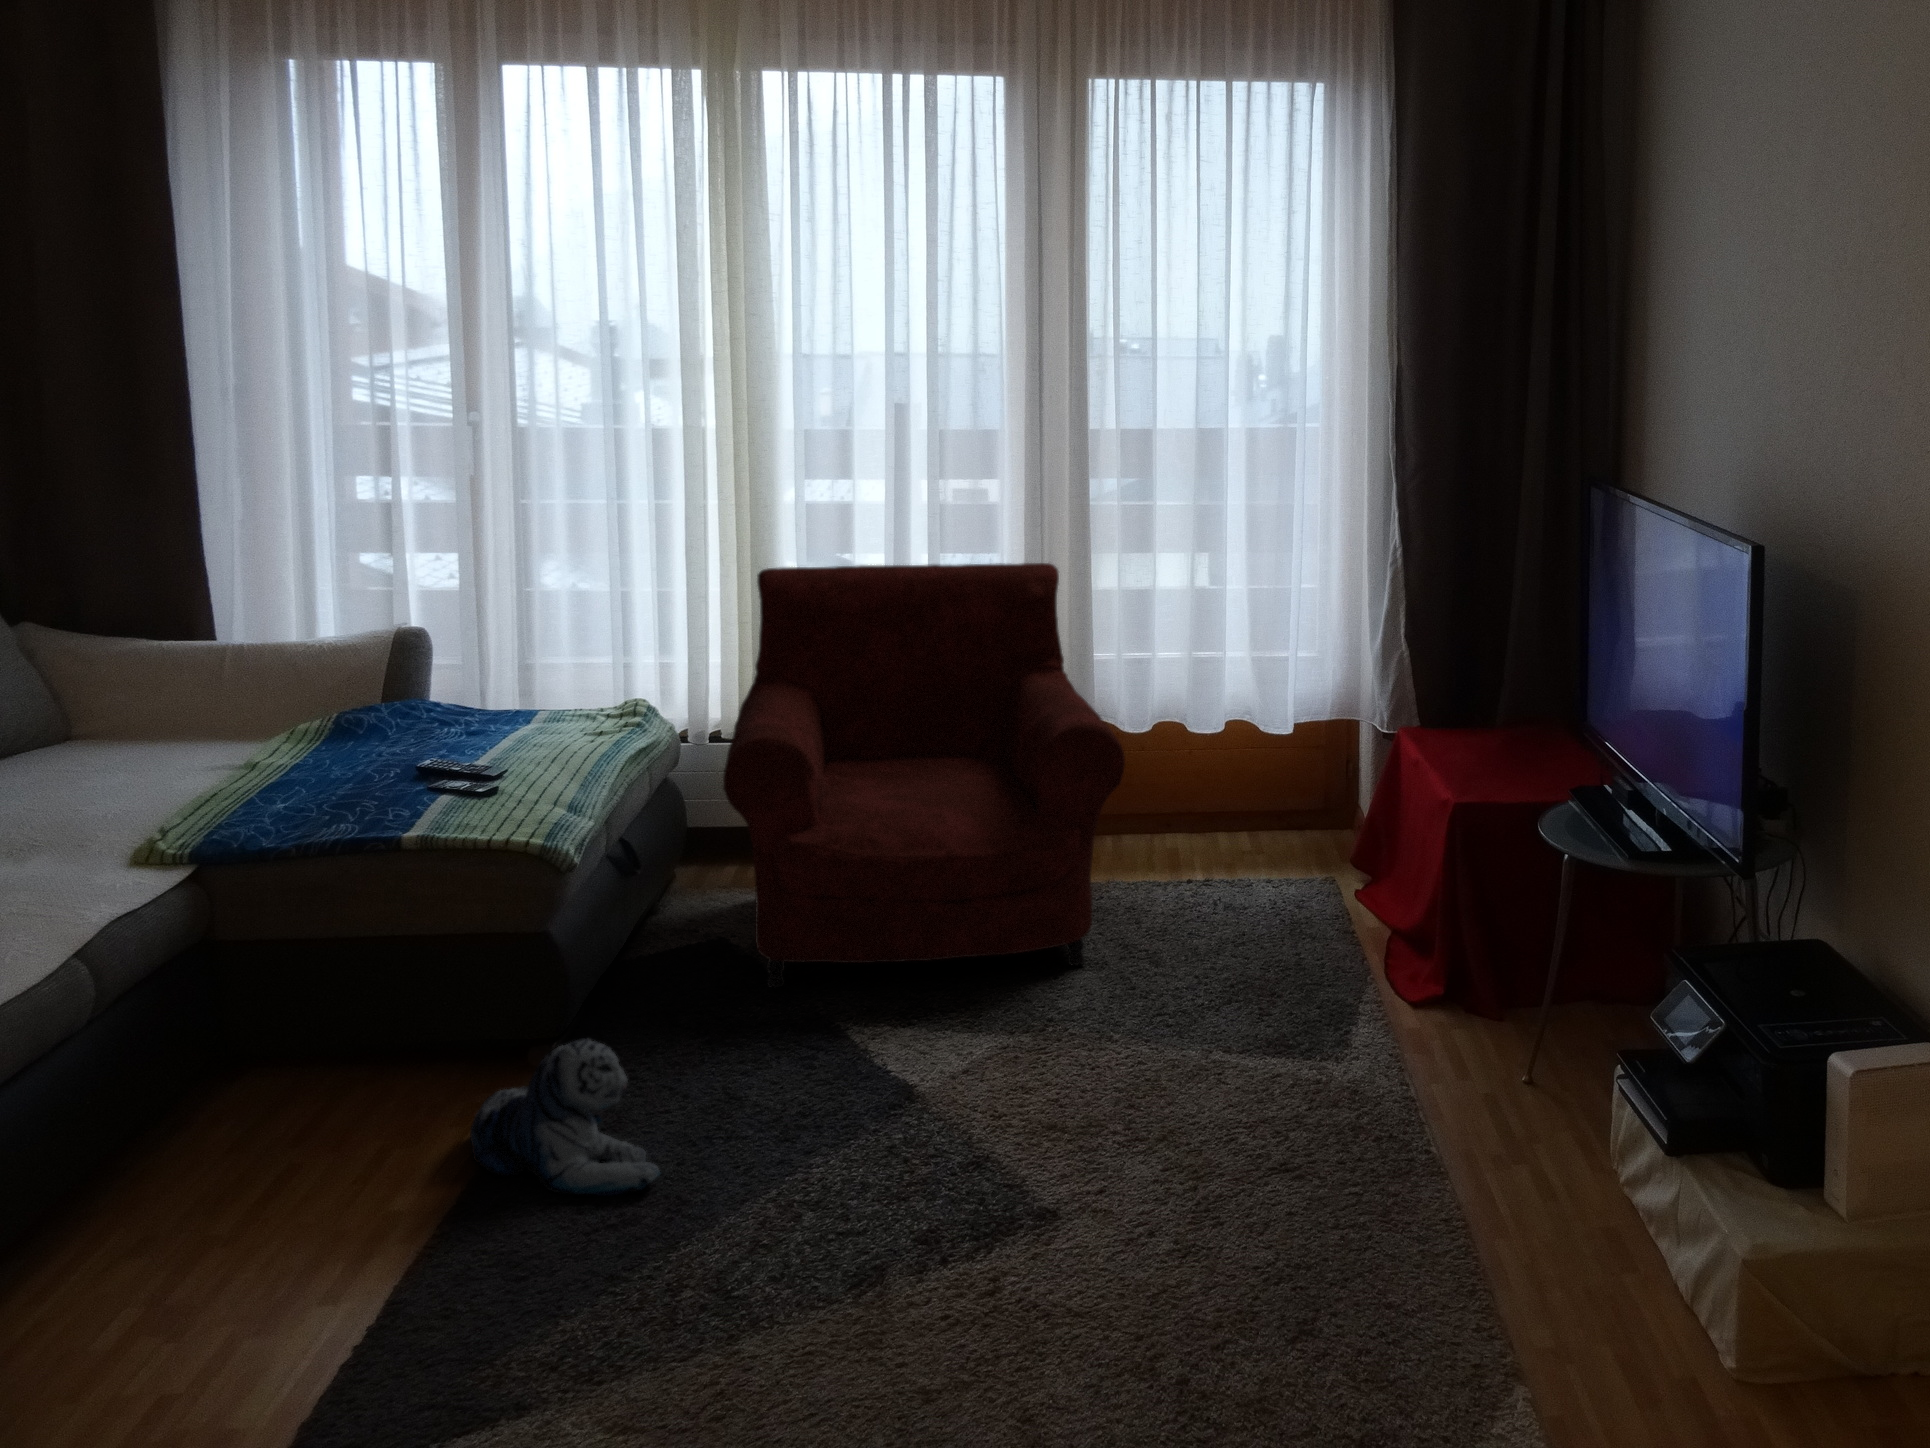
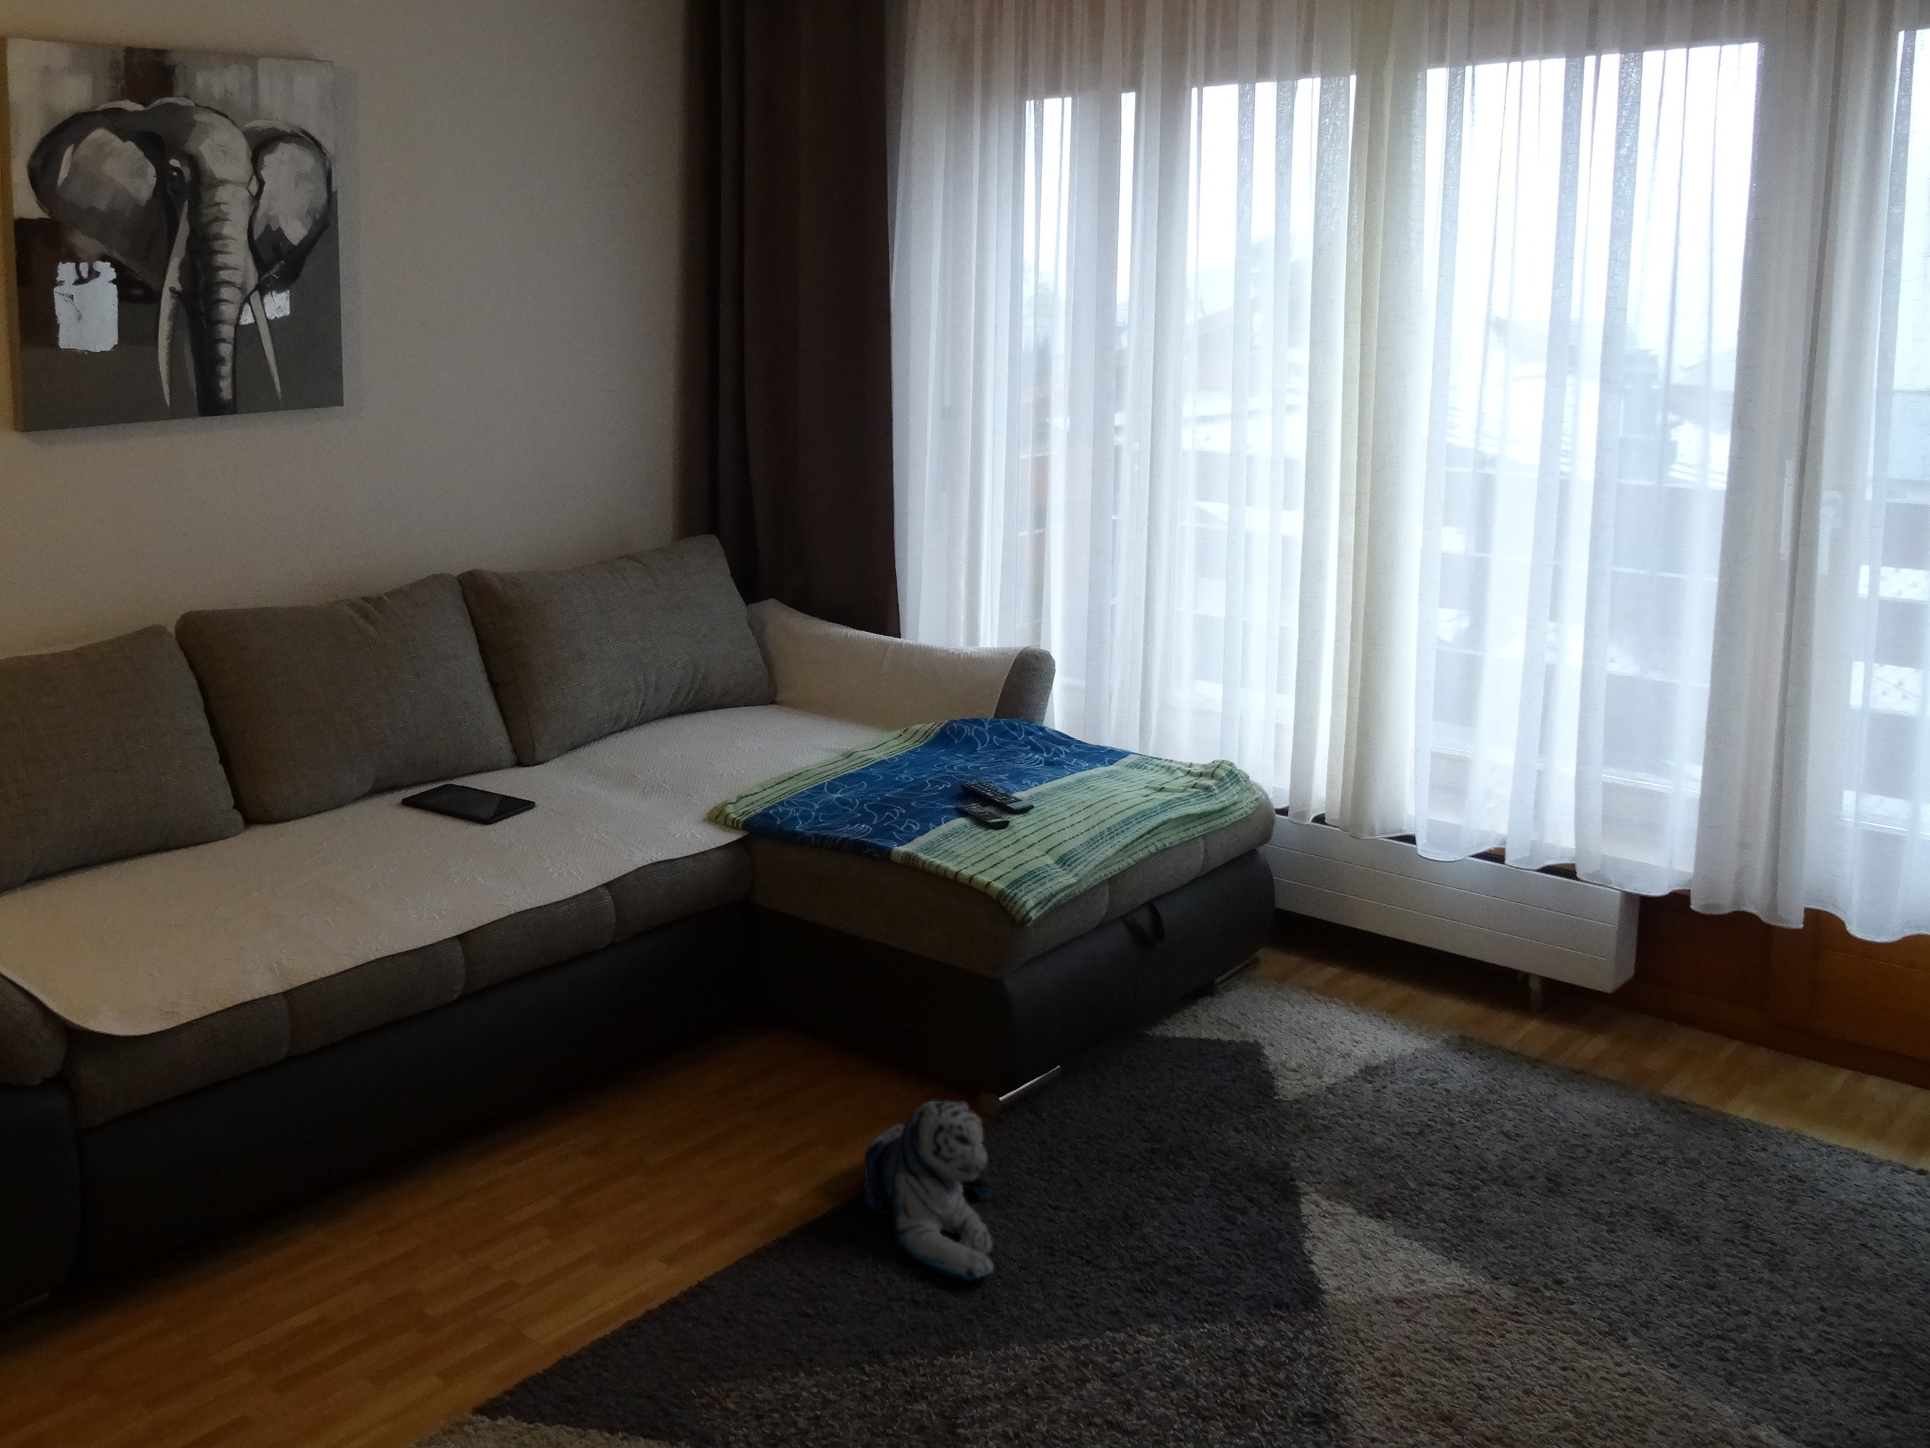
armchair: present [723,563,1125,988] -> none [1227,640,1769,1224]

